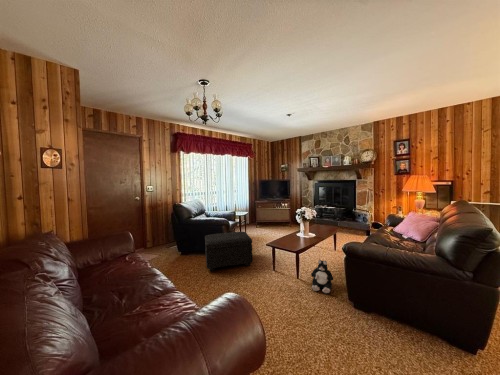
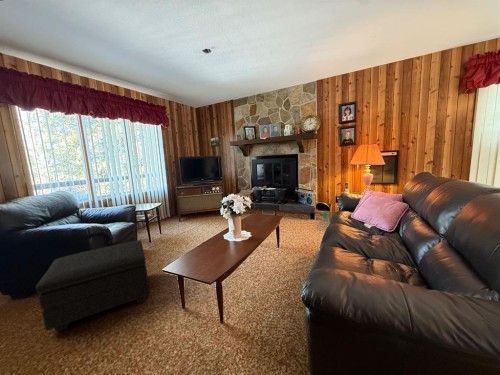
plush toy: present [311,260,333,293] -> none [244,284,279,345]

